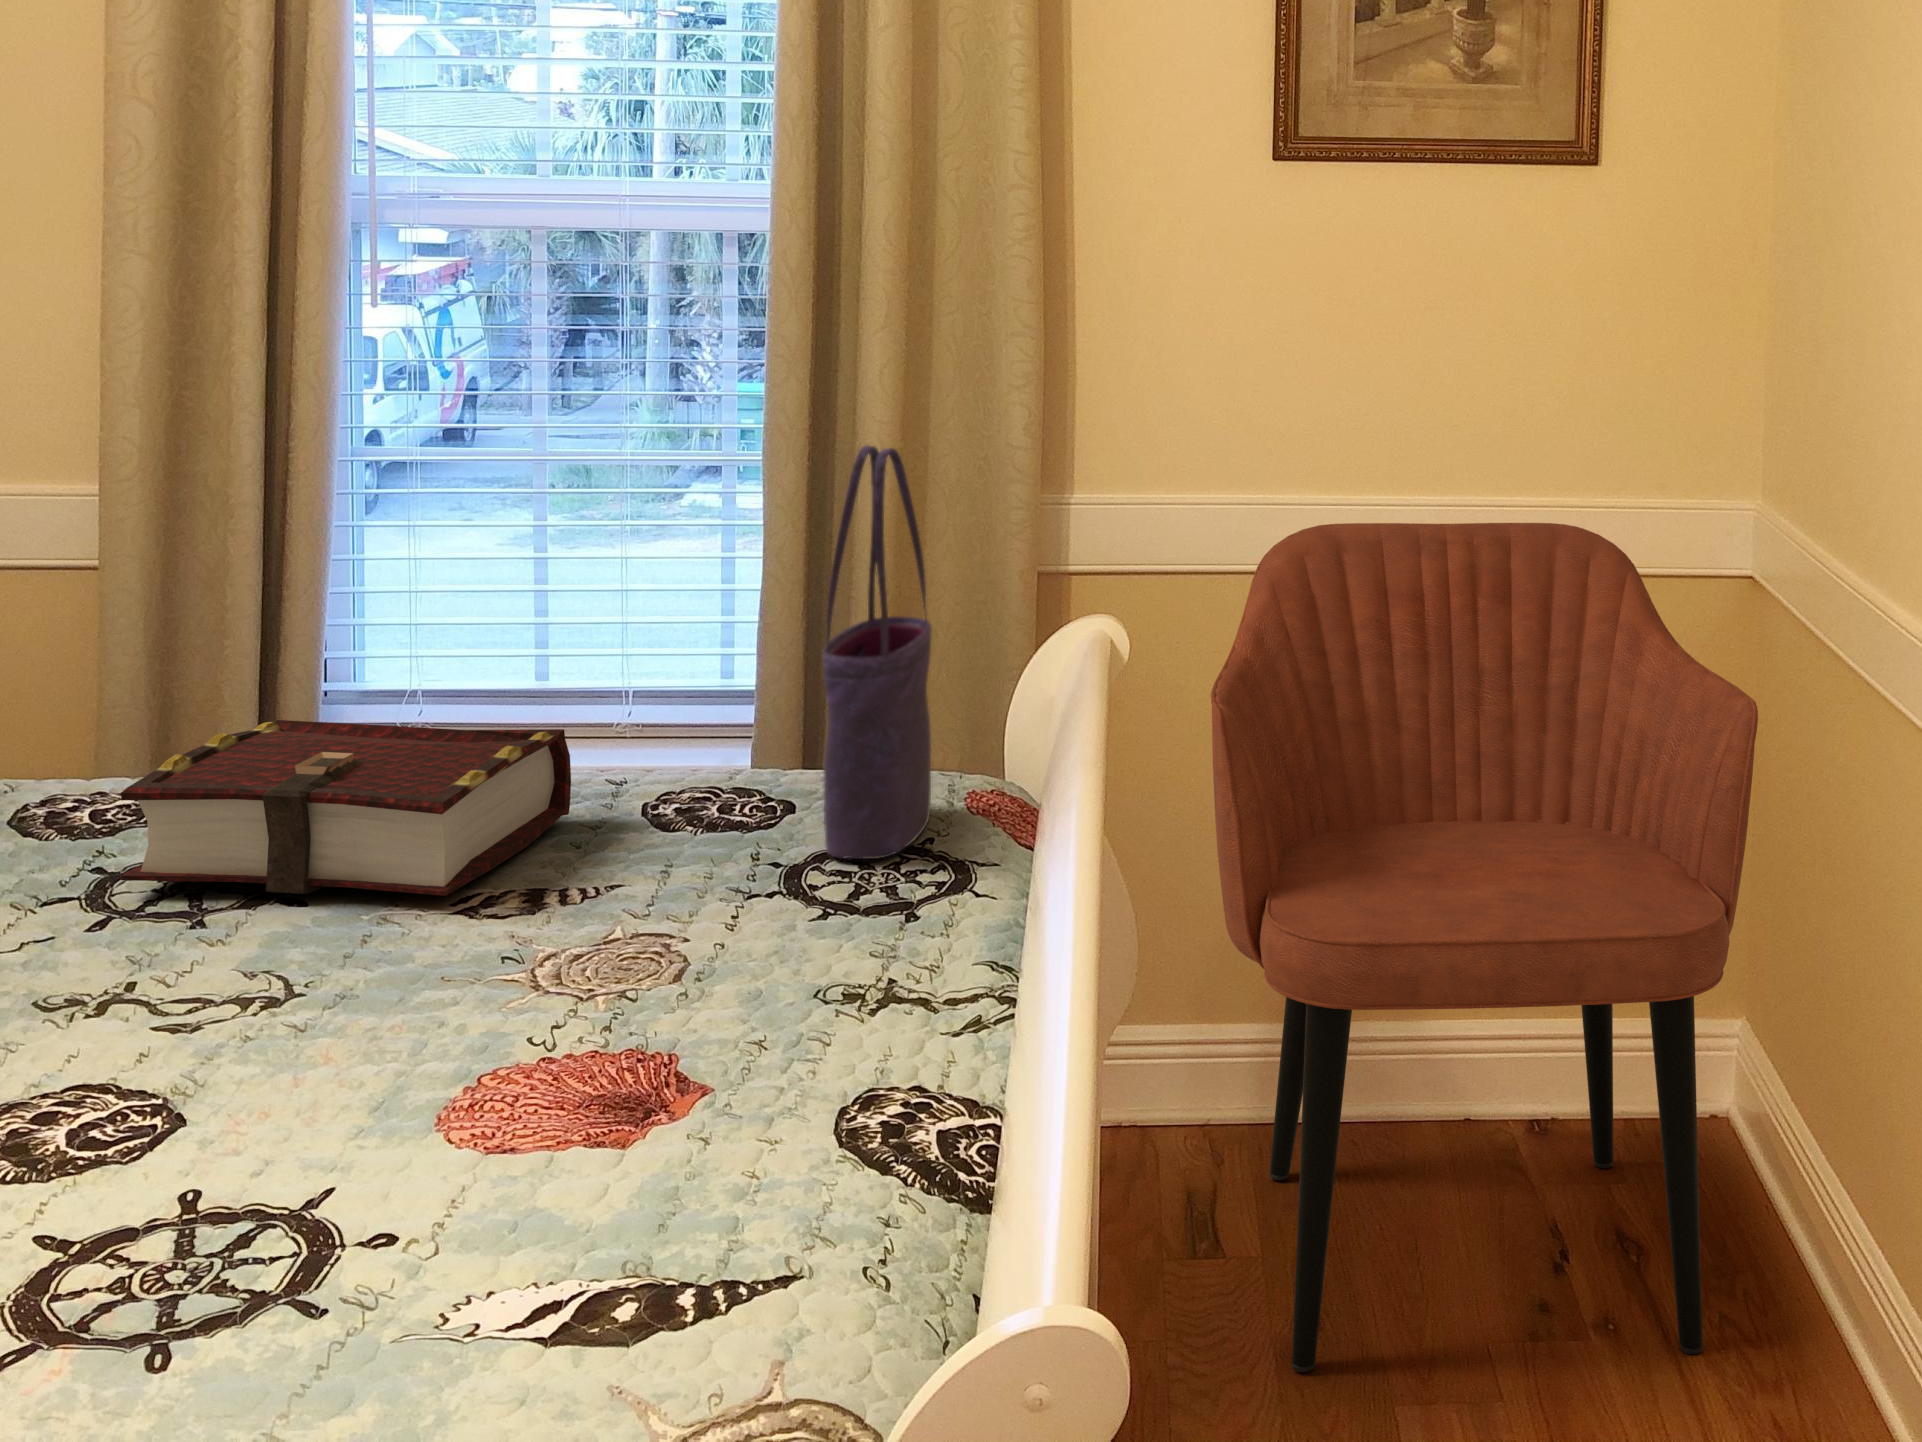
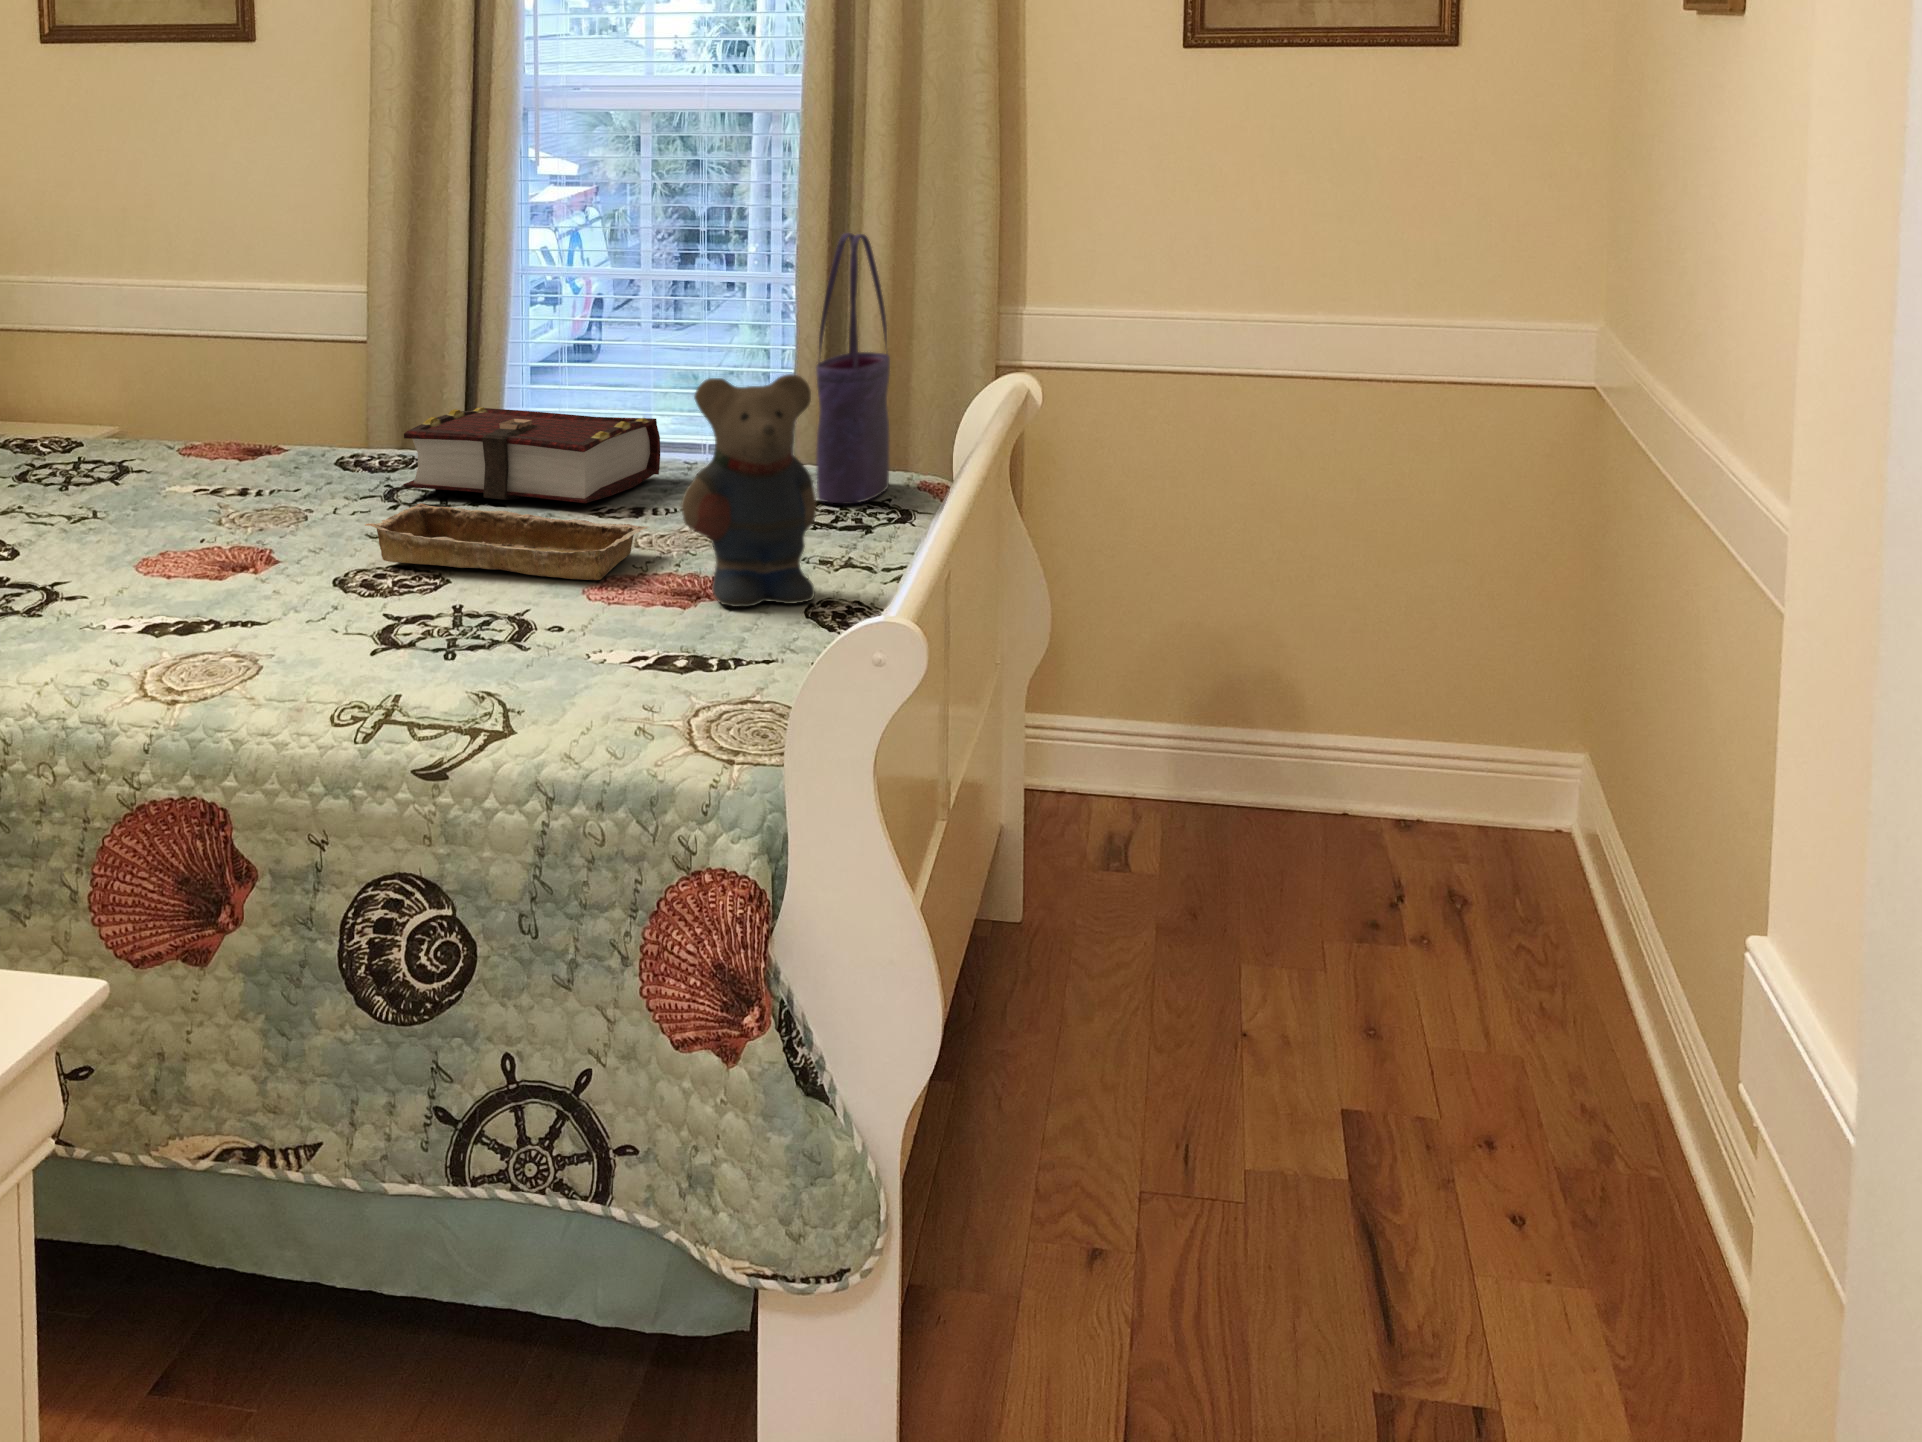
armchair: present [1211,523,1758,1372] -> none [1114,334,1559,970]
teddy bear: none [616,726,851,1139] -> present [681,374,816,607]
tray: none [14,943,558,1090] -> present [365,503,648,580]

